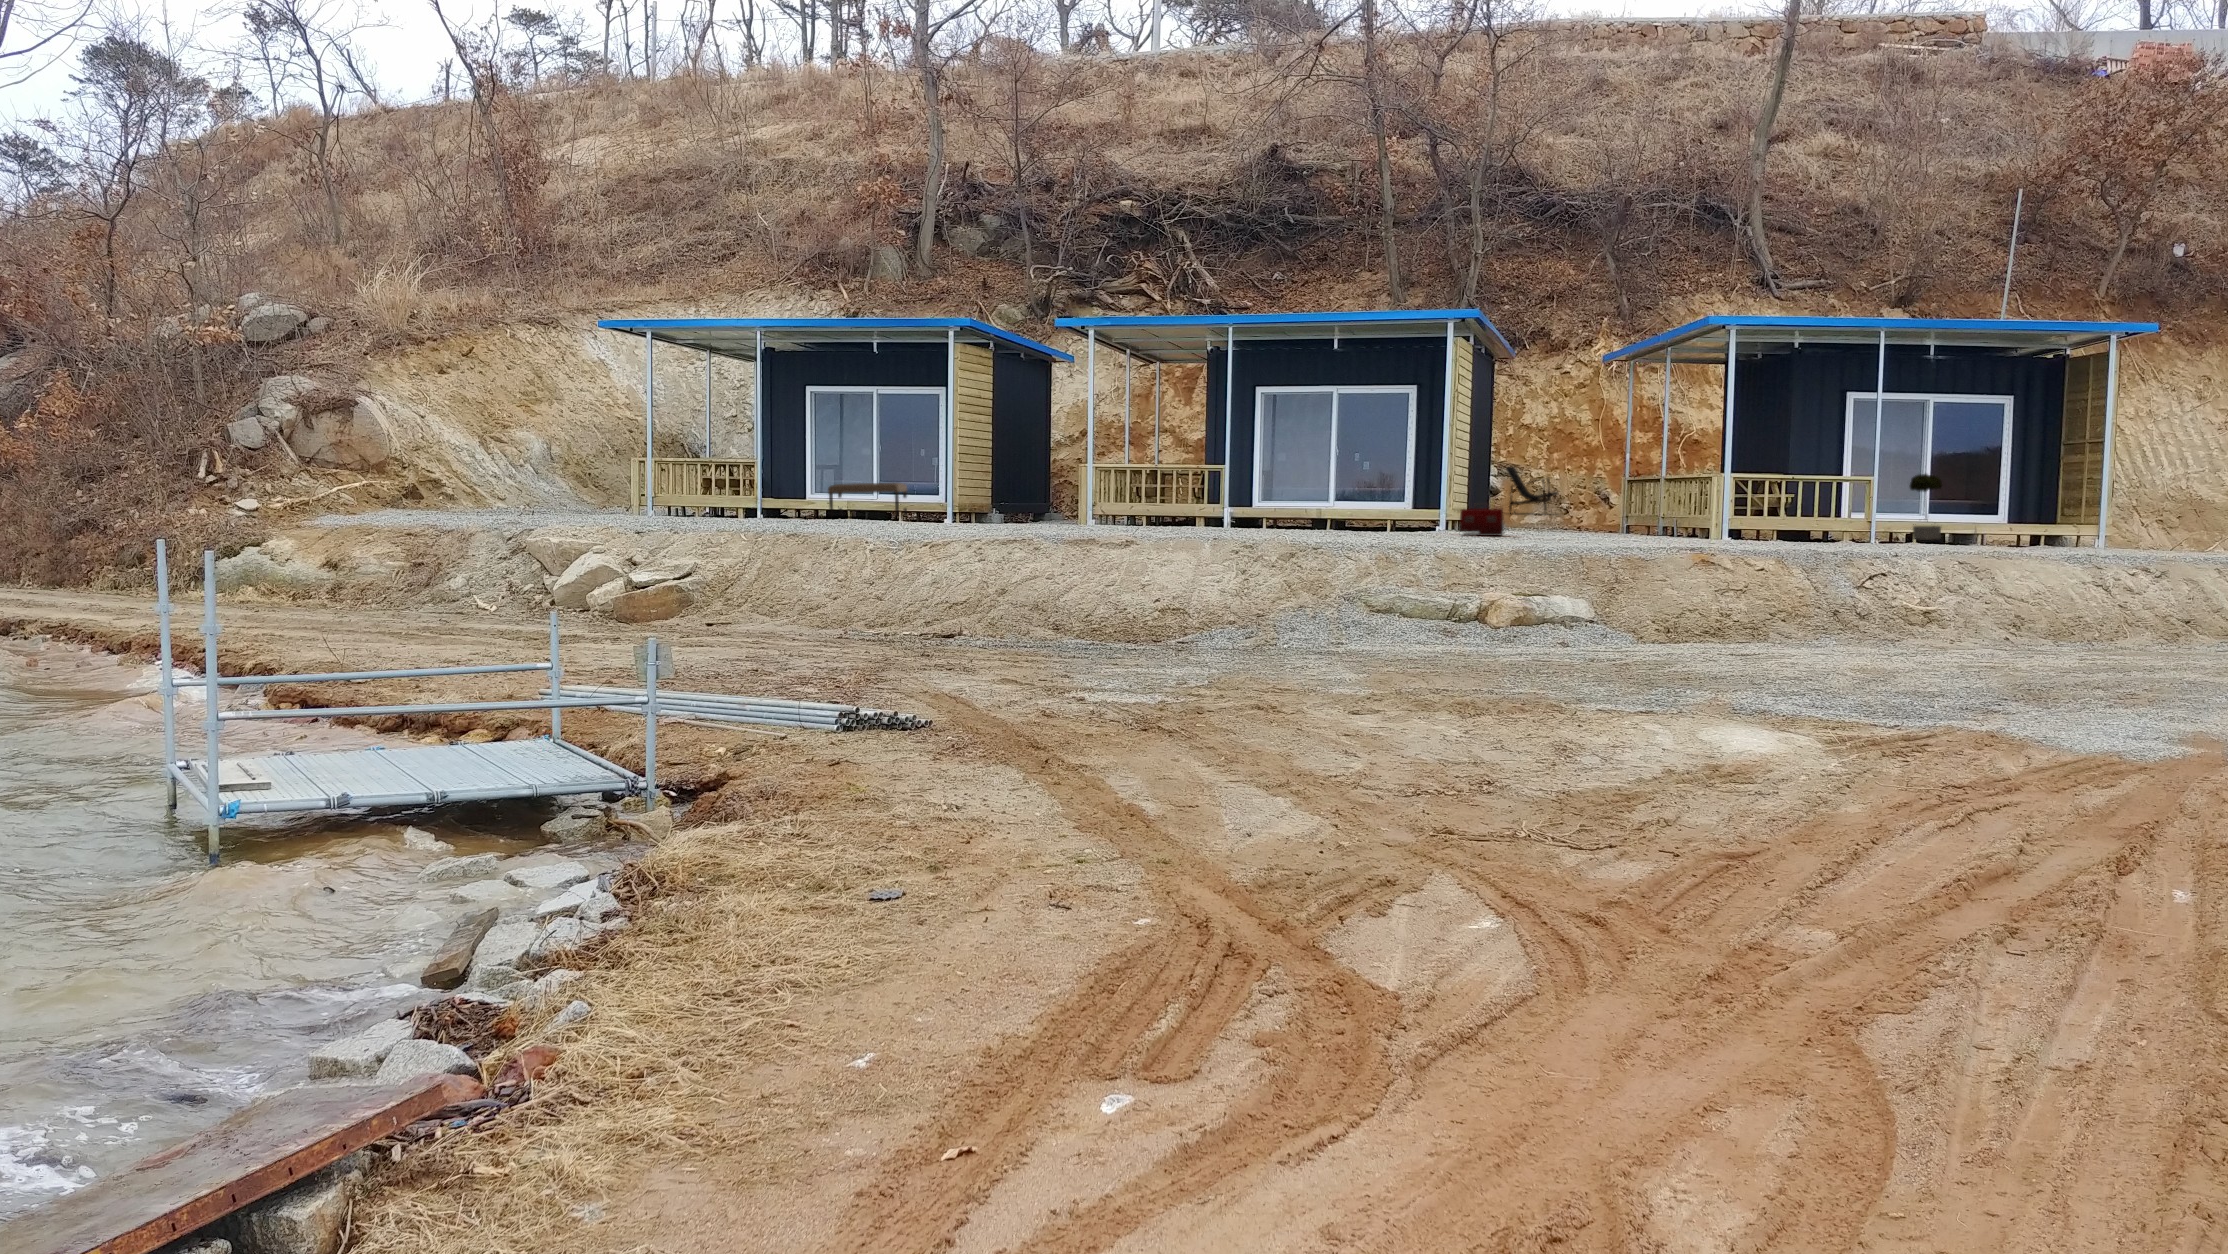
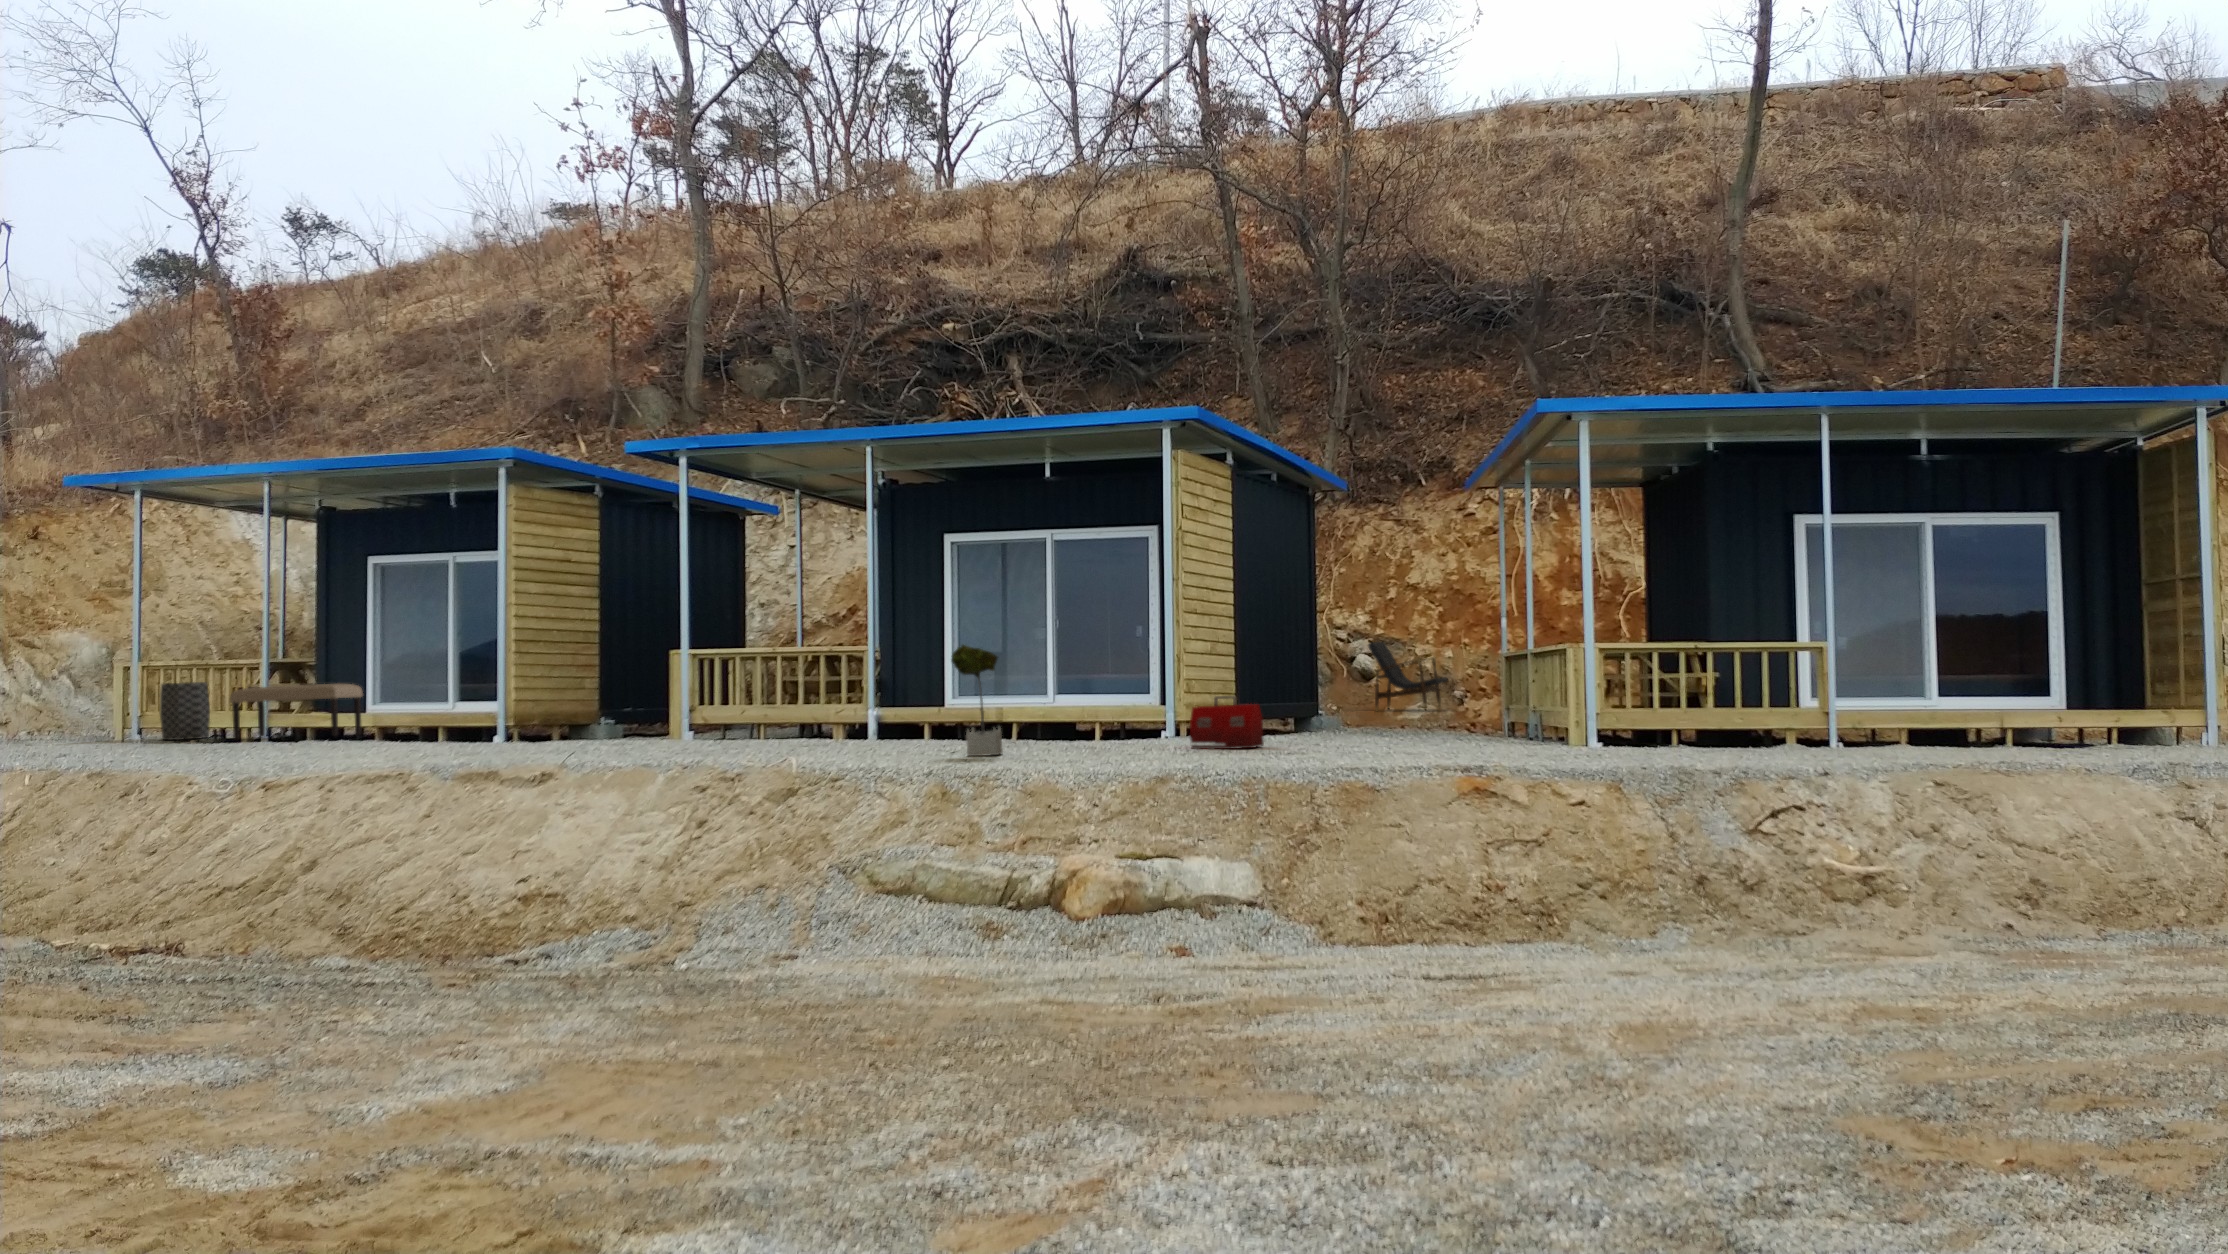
potted tree: present [1910,474,1942,540] -> present [952,645,1003,756]
trash can: none [775,480,805,516] -> present [160,682,210,740]

